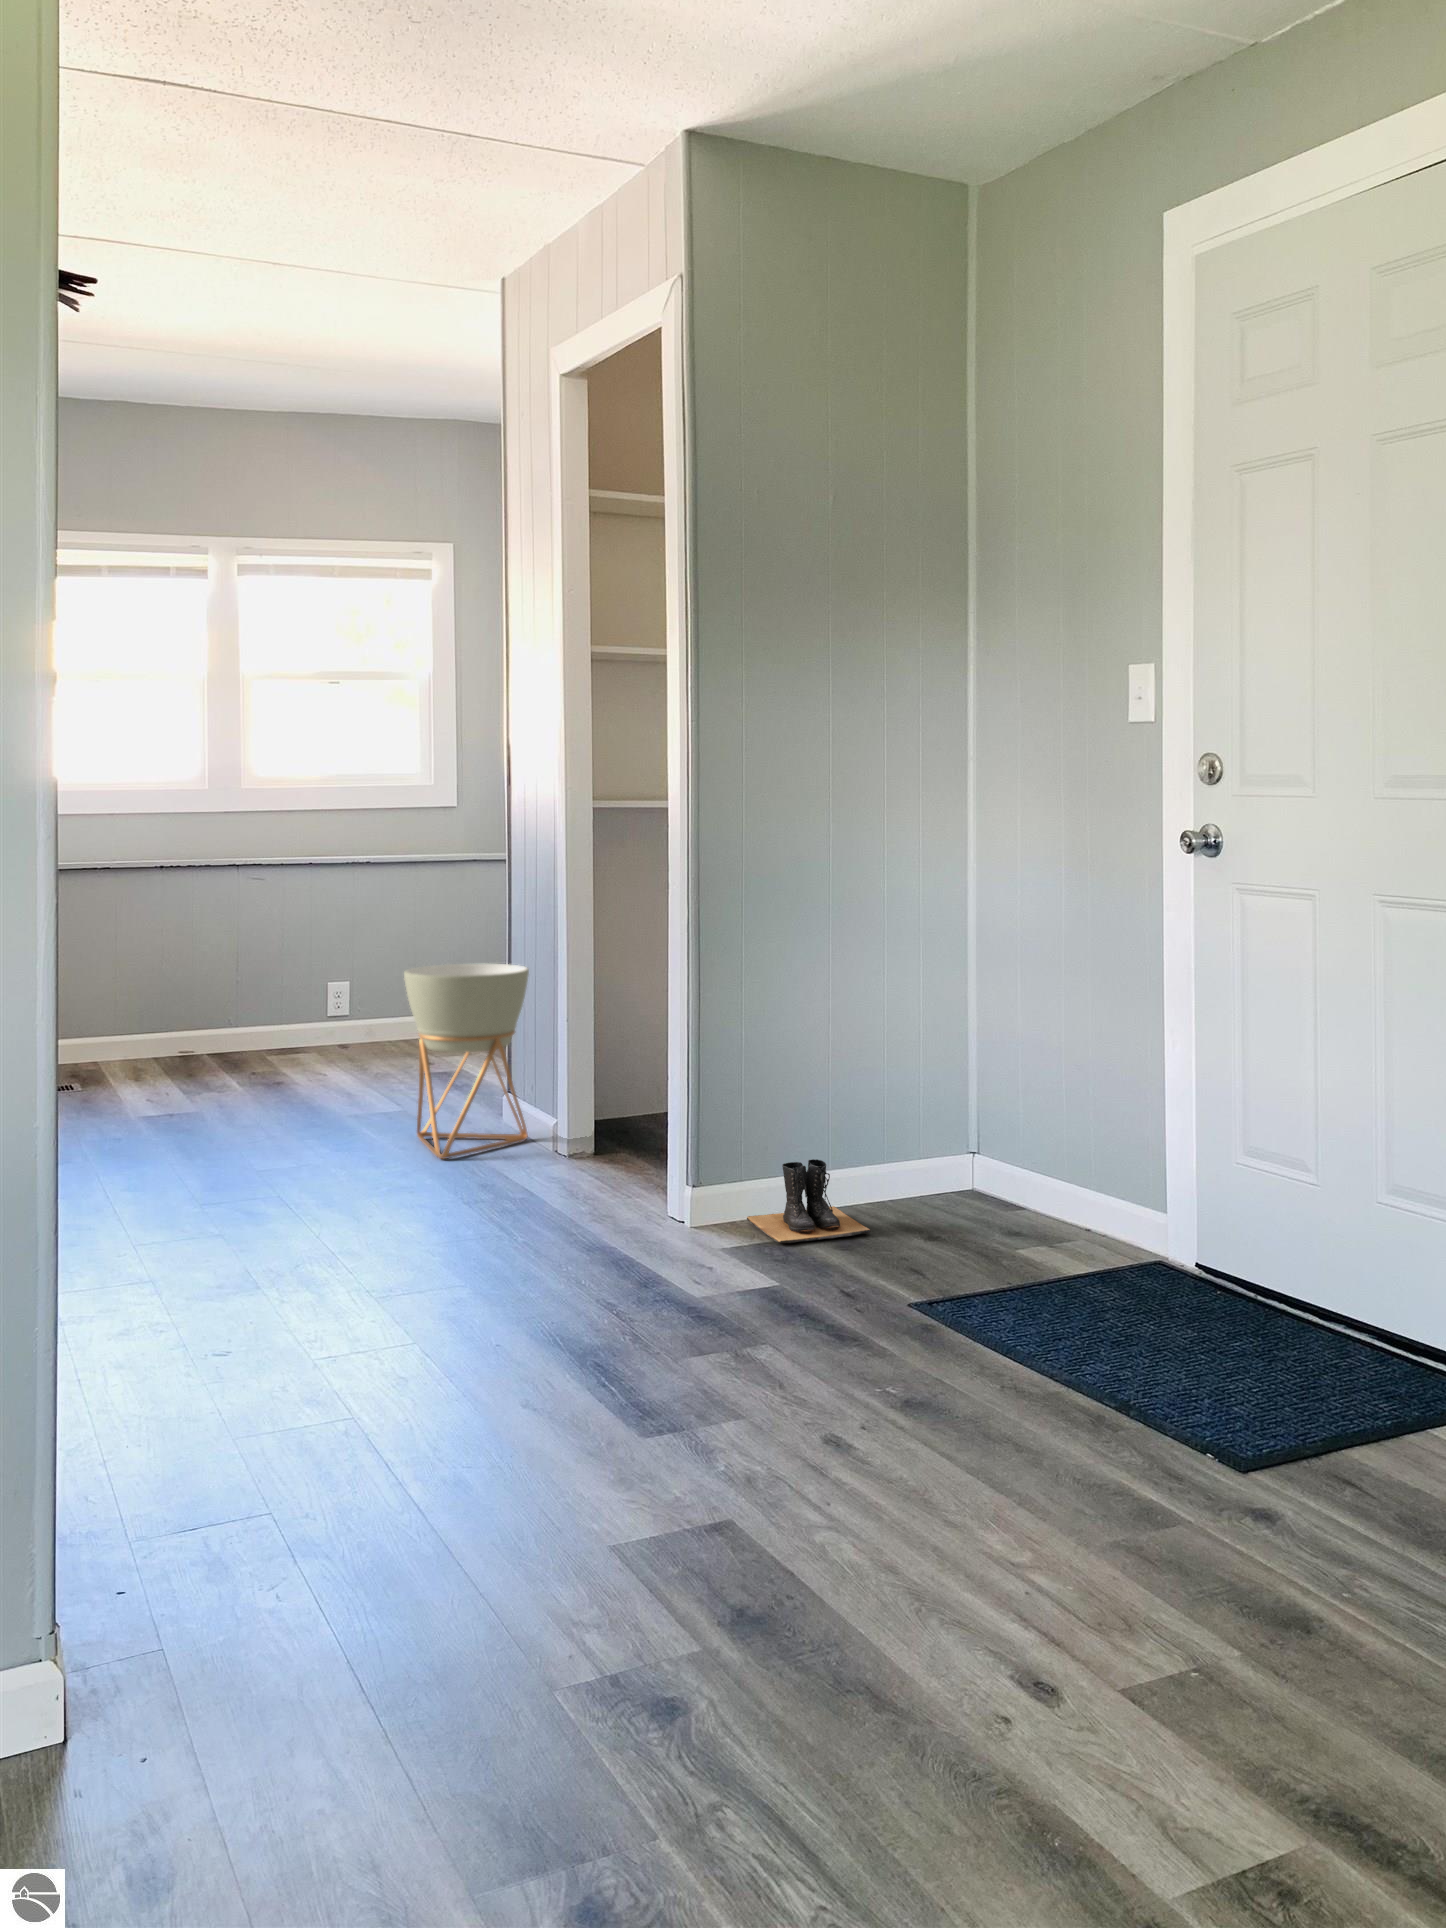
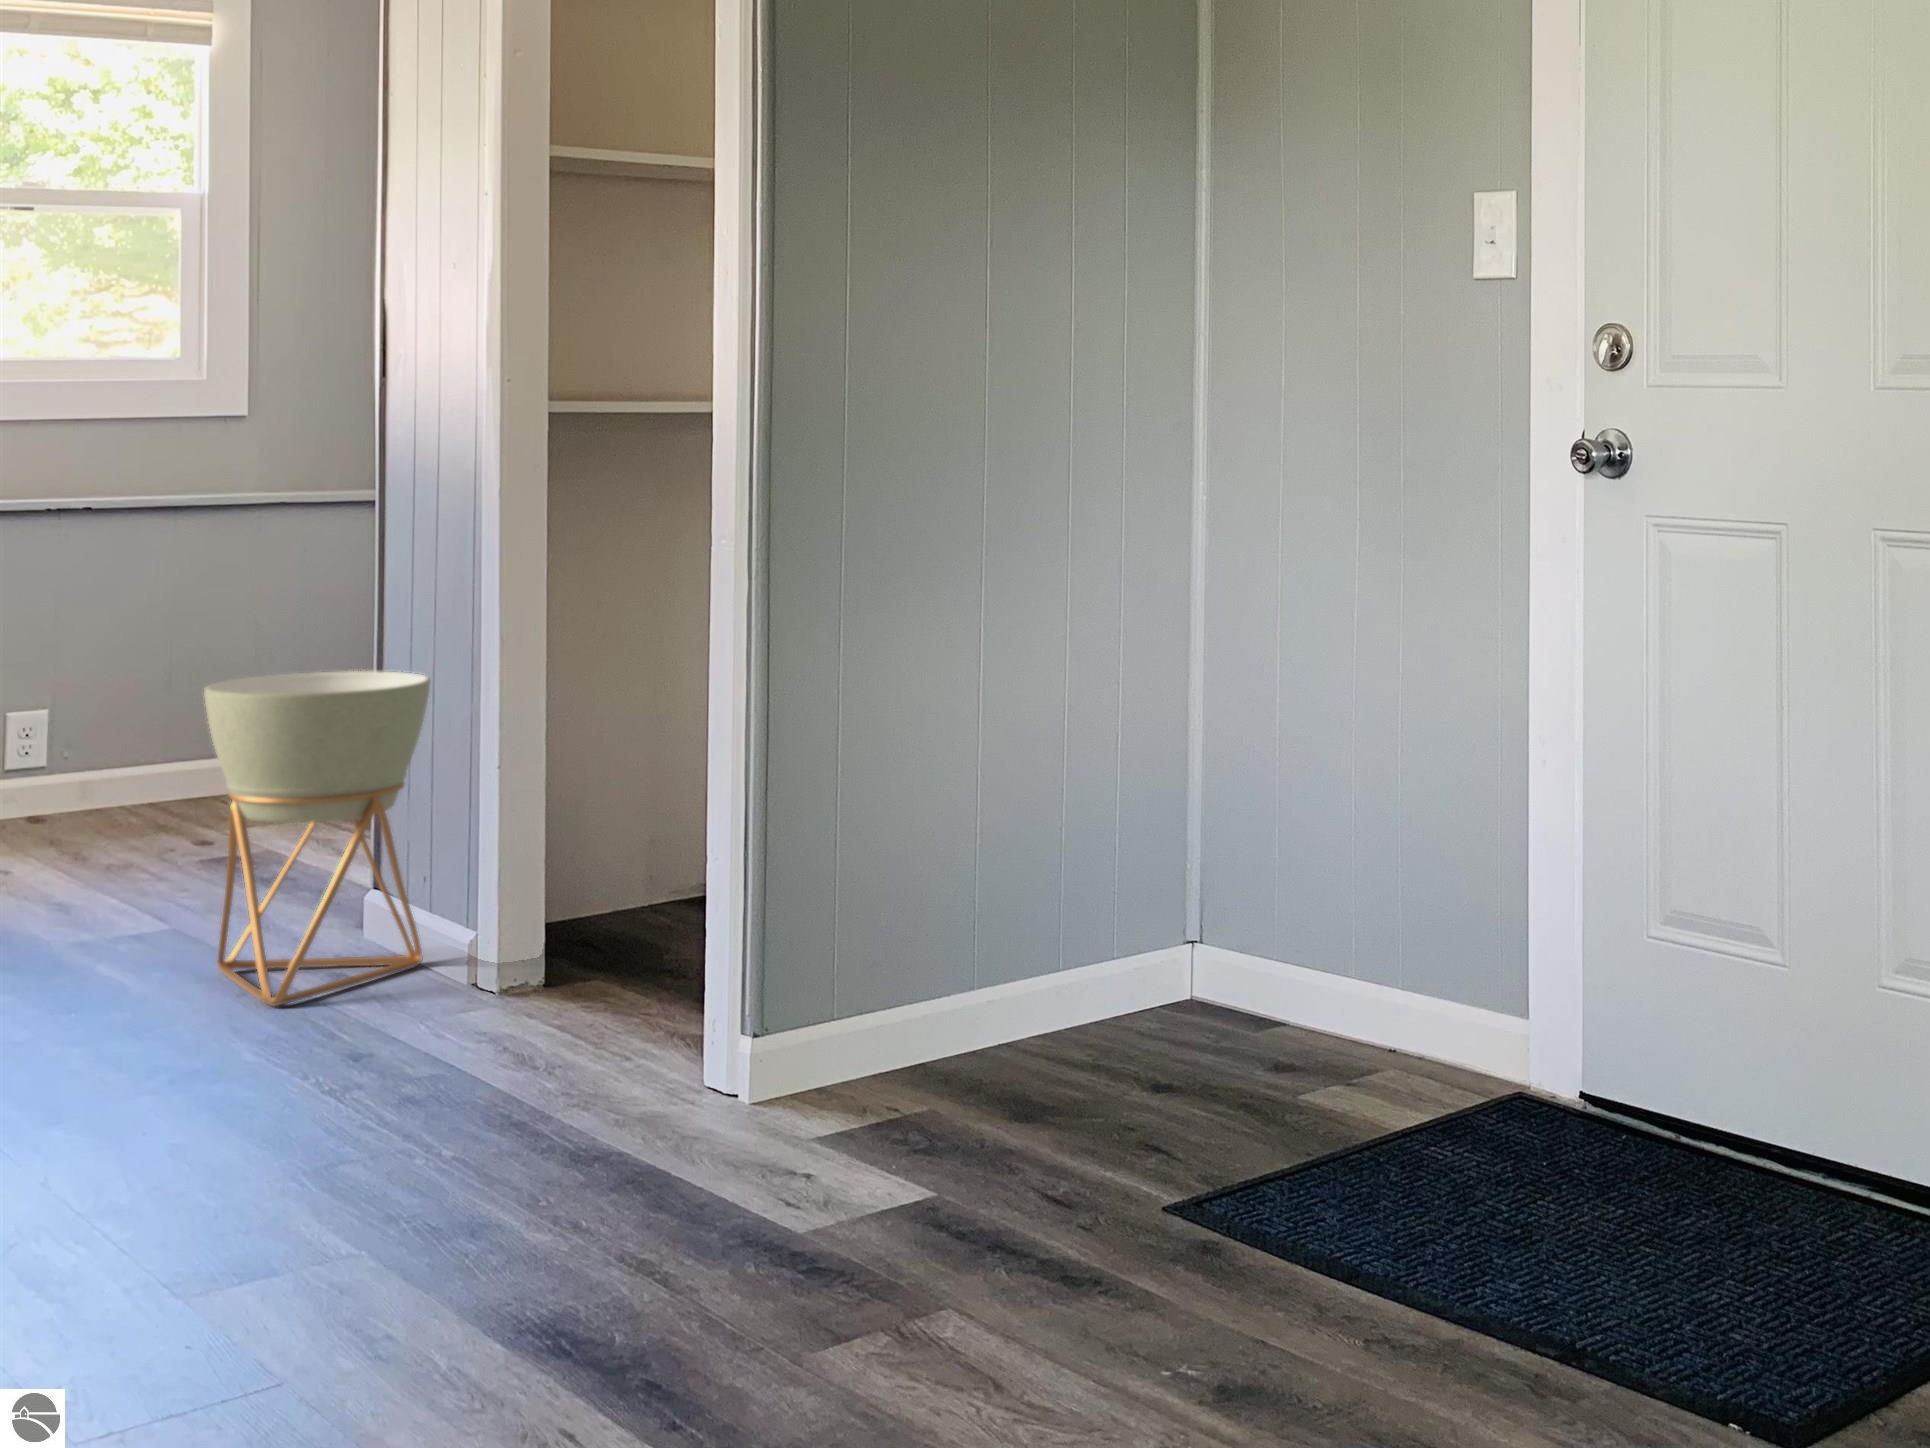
boots: present [747,1159,870,1243] -> none [847,973,1058,1114]

